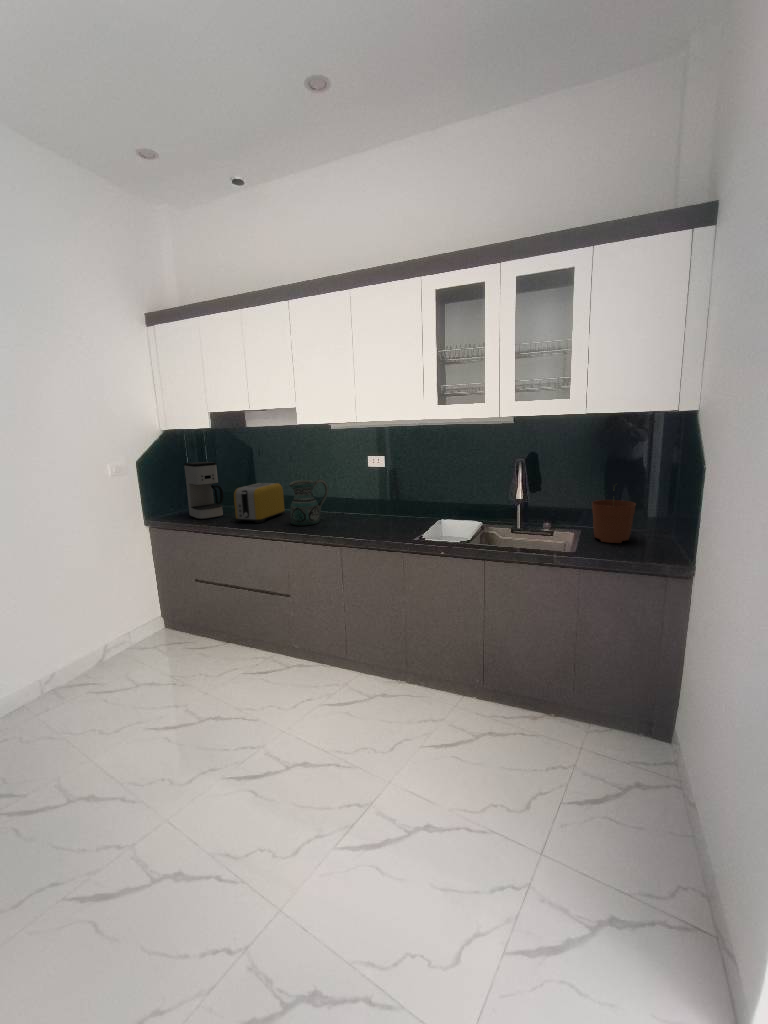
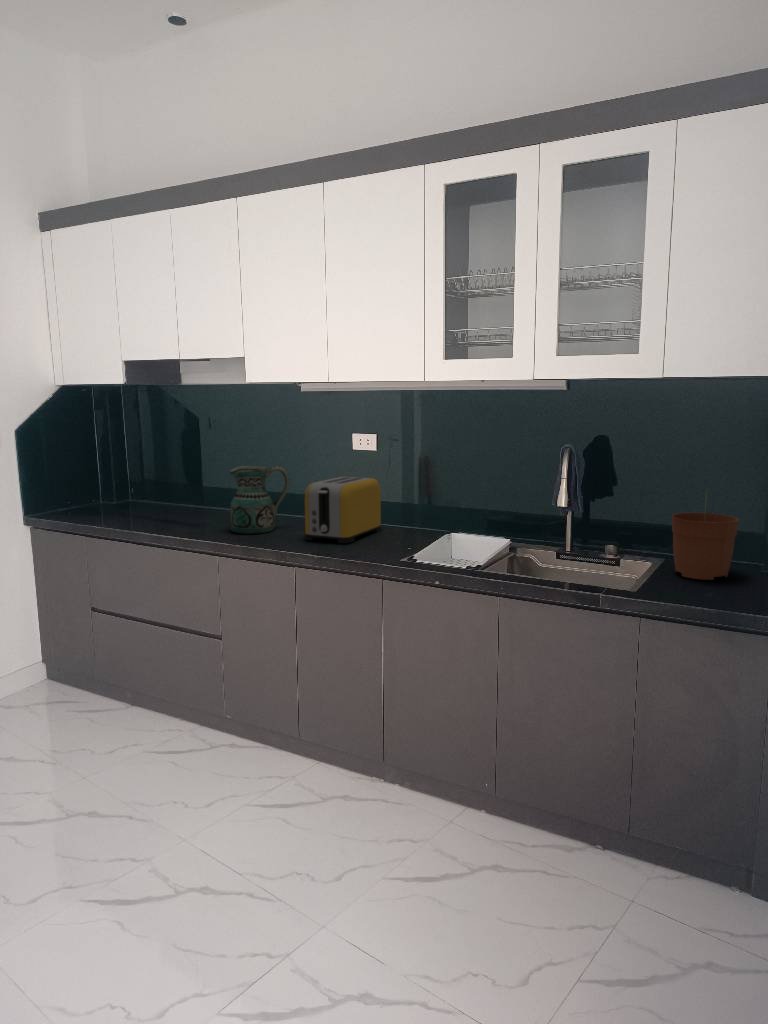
coffee maker: present [184,462,223,519] -> none [87,434,142,519]
toaster: present [234,483,285,523] -> present [305,477,381,543]

